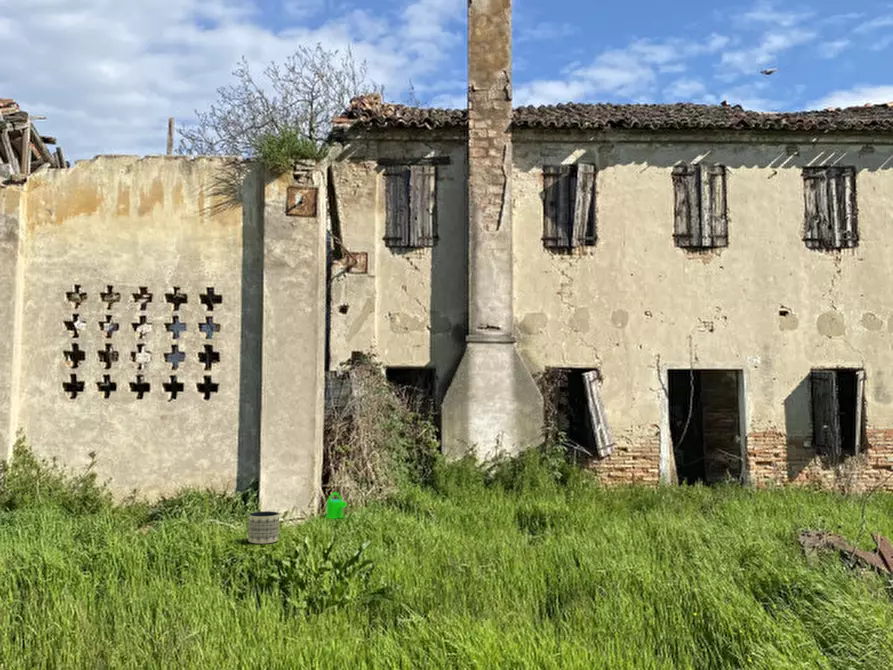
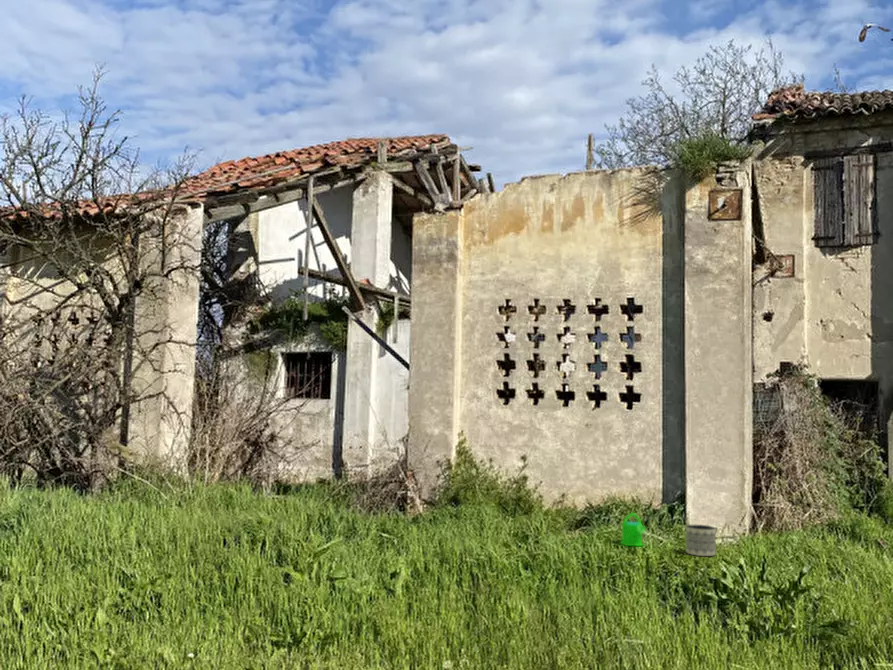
watering can: present [326,492,347,519] -> present [621,513,646,546]

